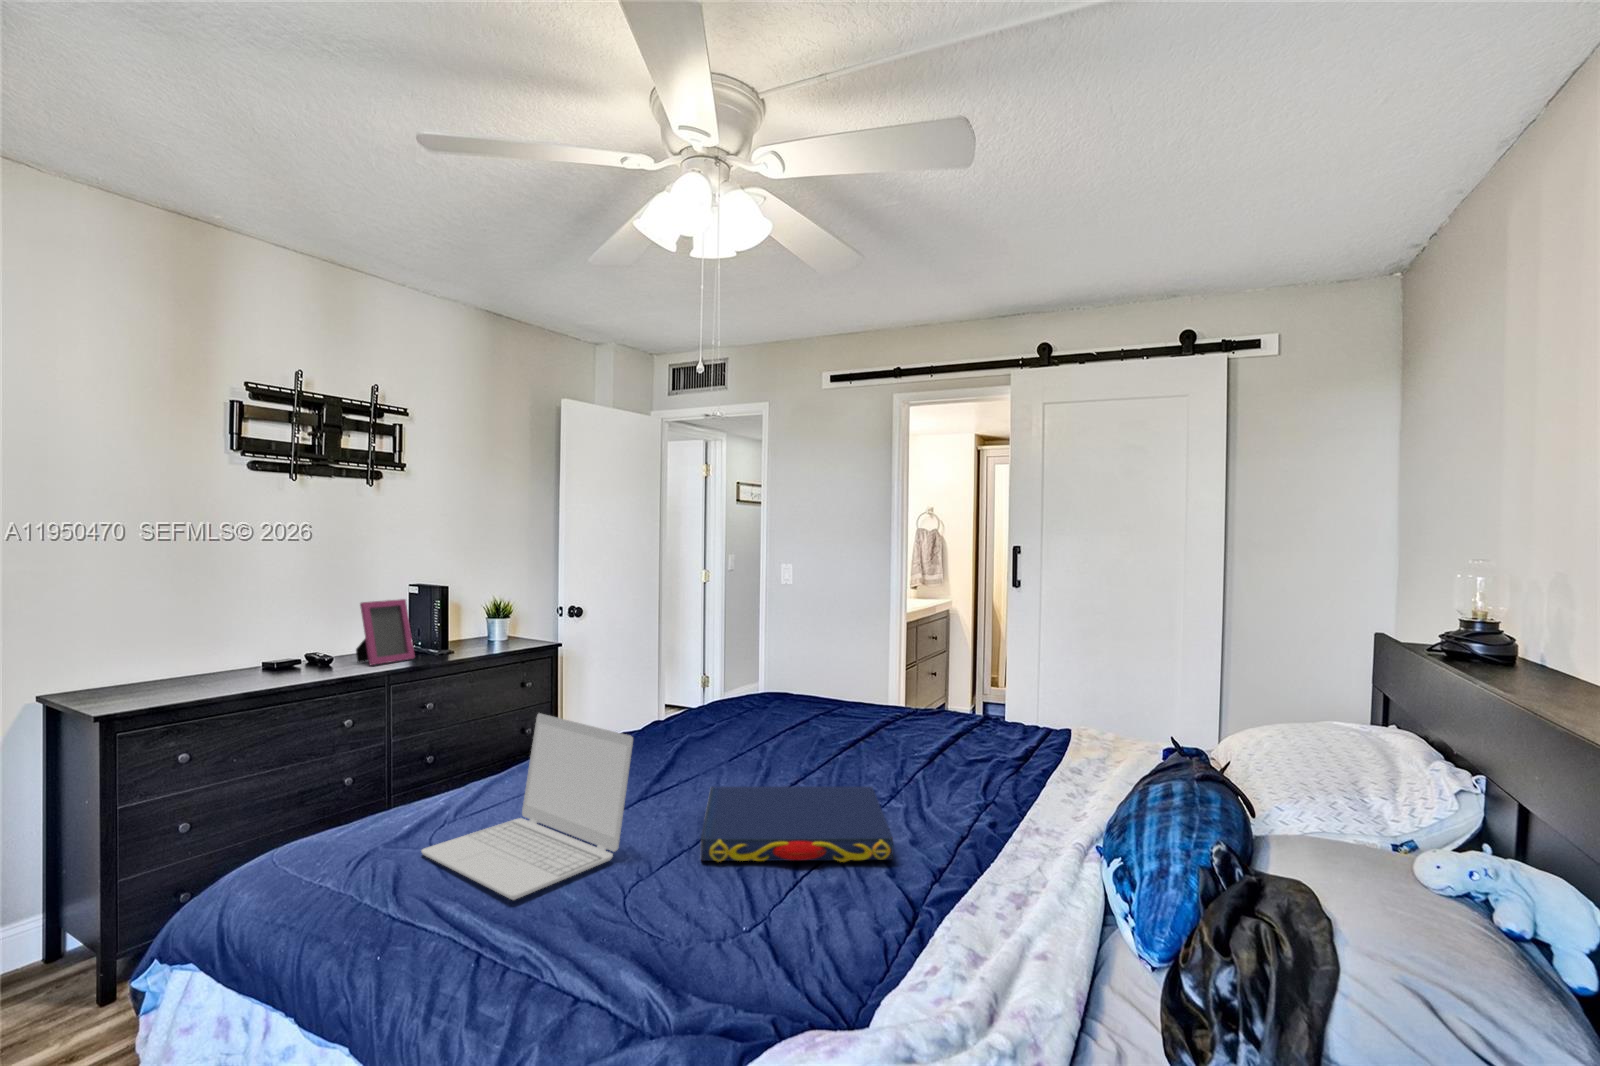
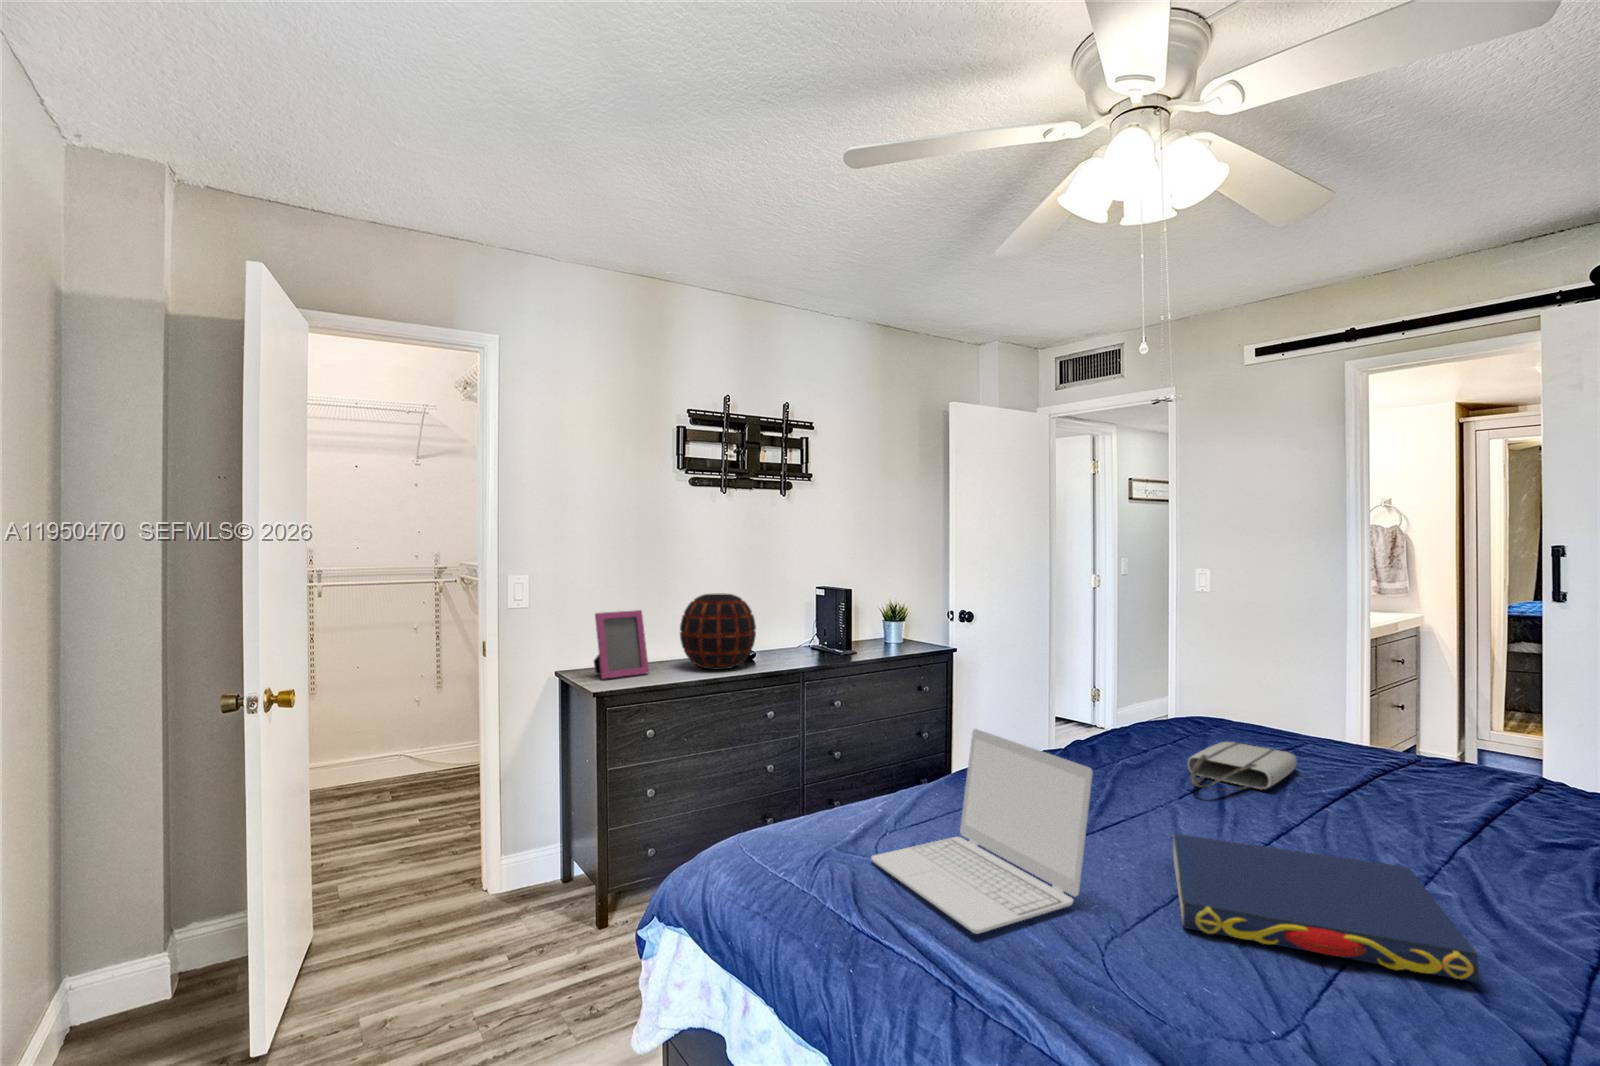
decorative vase: none [222,594,329,682] -> present [680,594,756,669]
picture frame: present [356,599,415,665] -> present [594,610,649,679]
tote bag: none [741,709,827,748] -> present [1188,742,1297,791]

